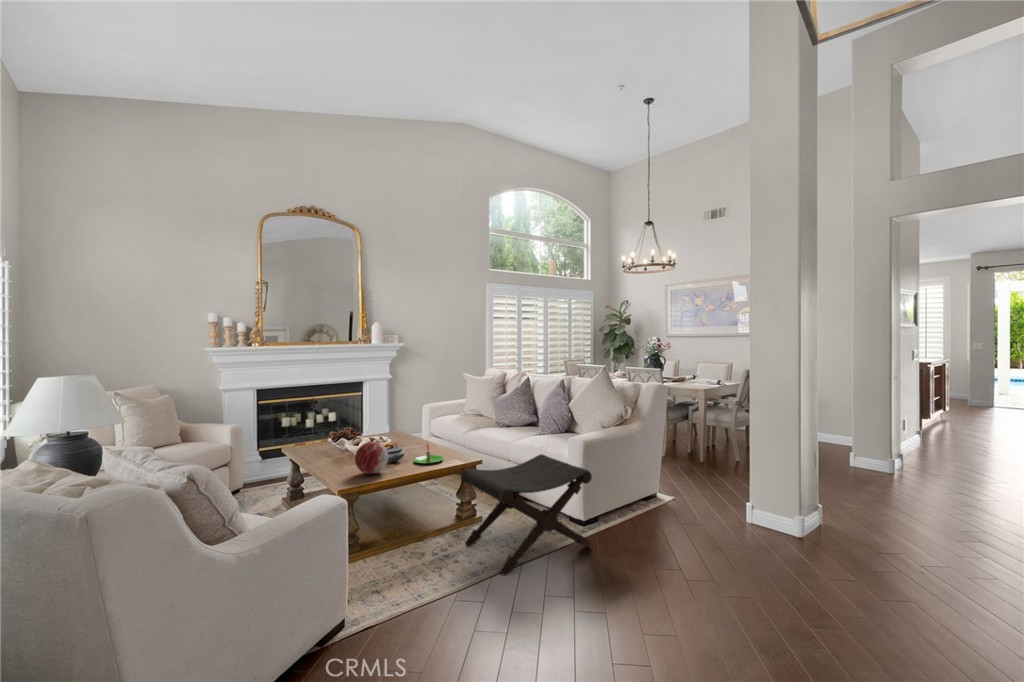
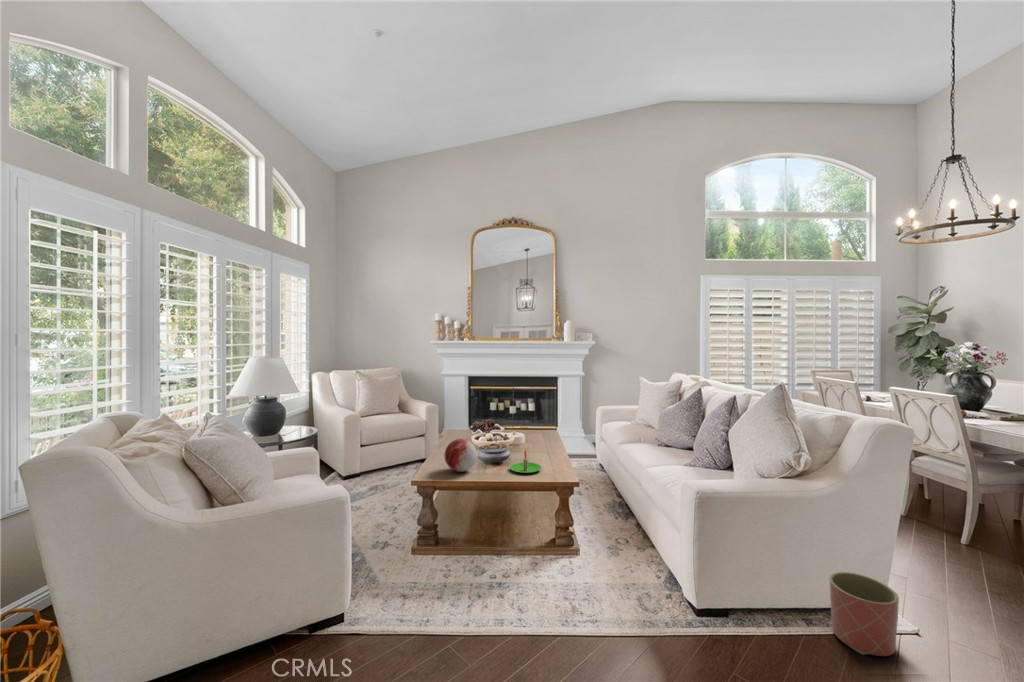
footstool: present [461,454,592,575] -> none [522,490,679,650]
planter: none [644,476,677,517] -> present [830,572,899,656]

